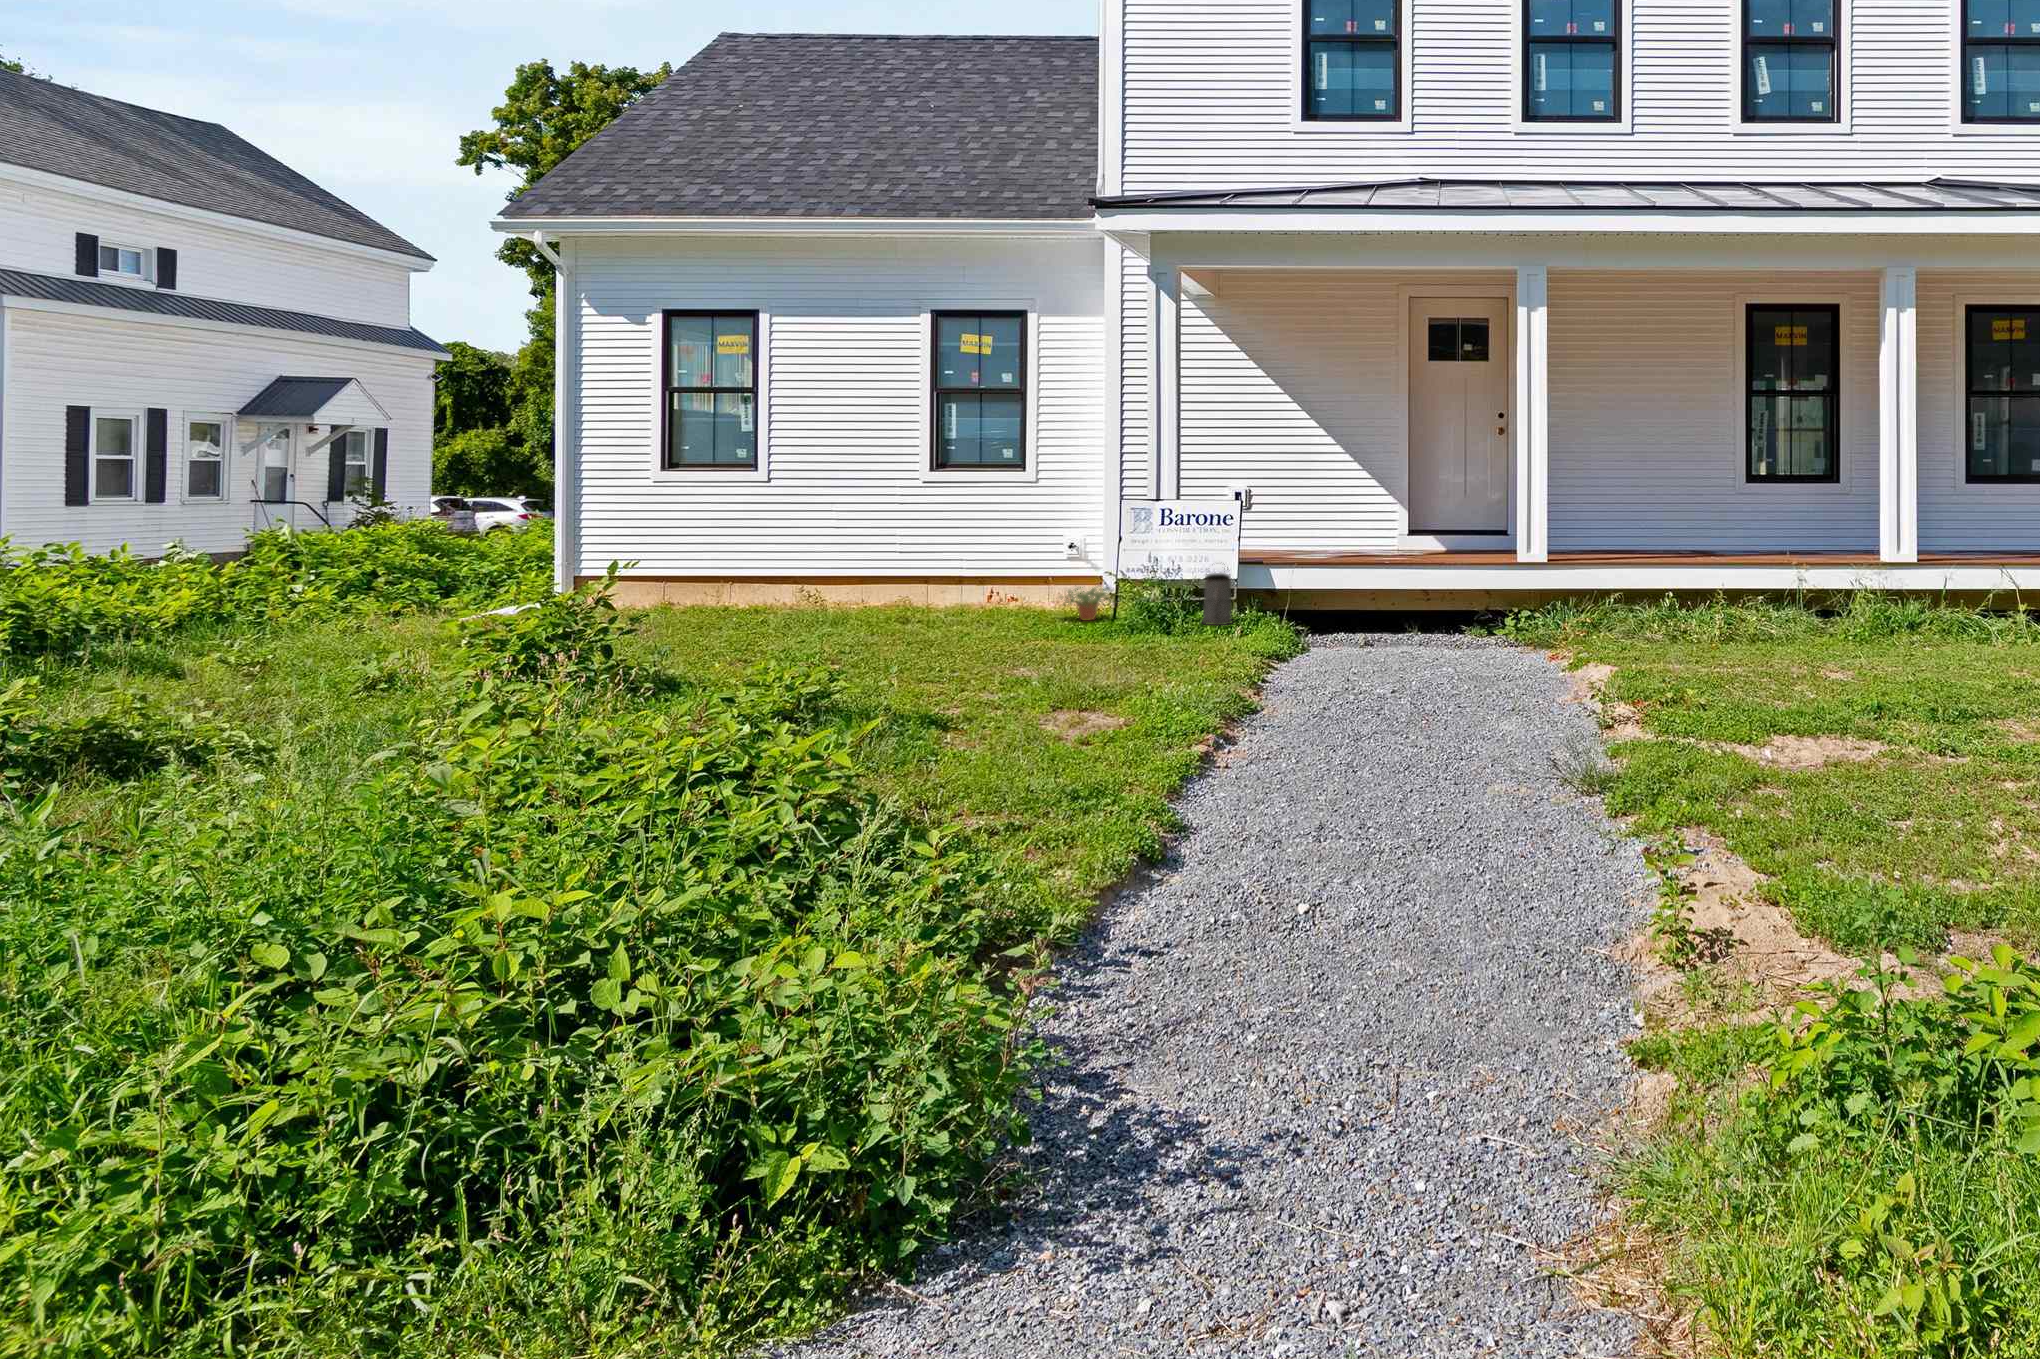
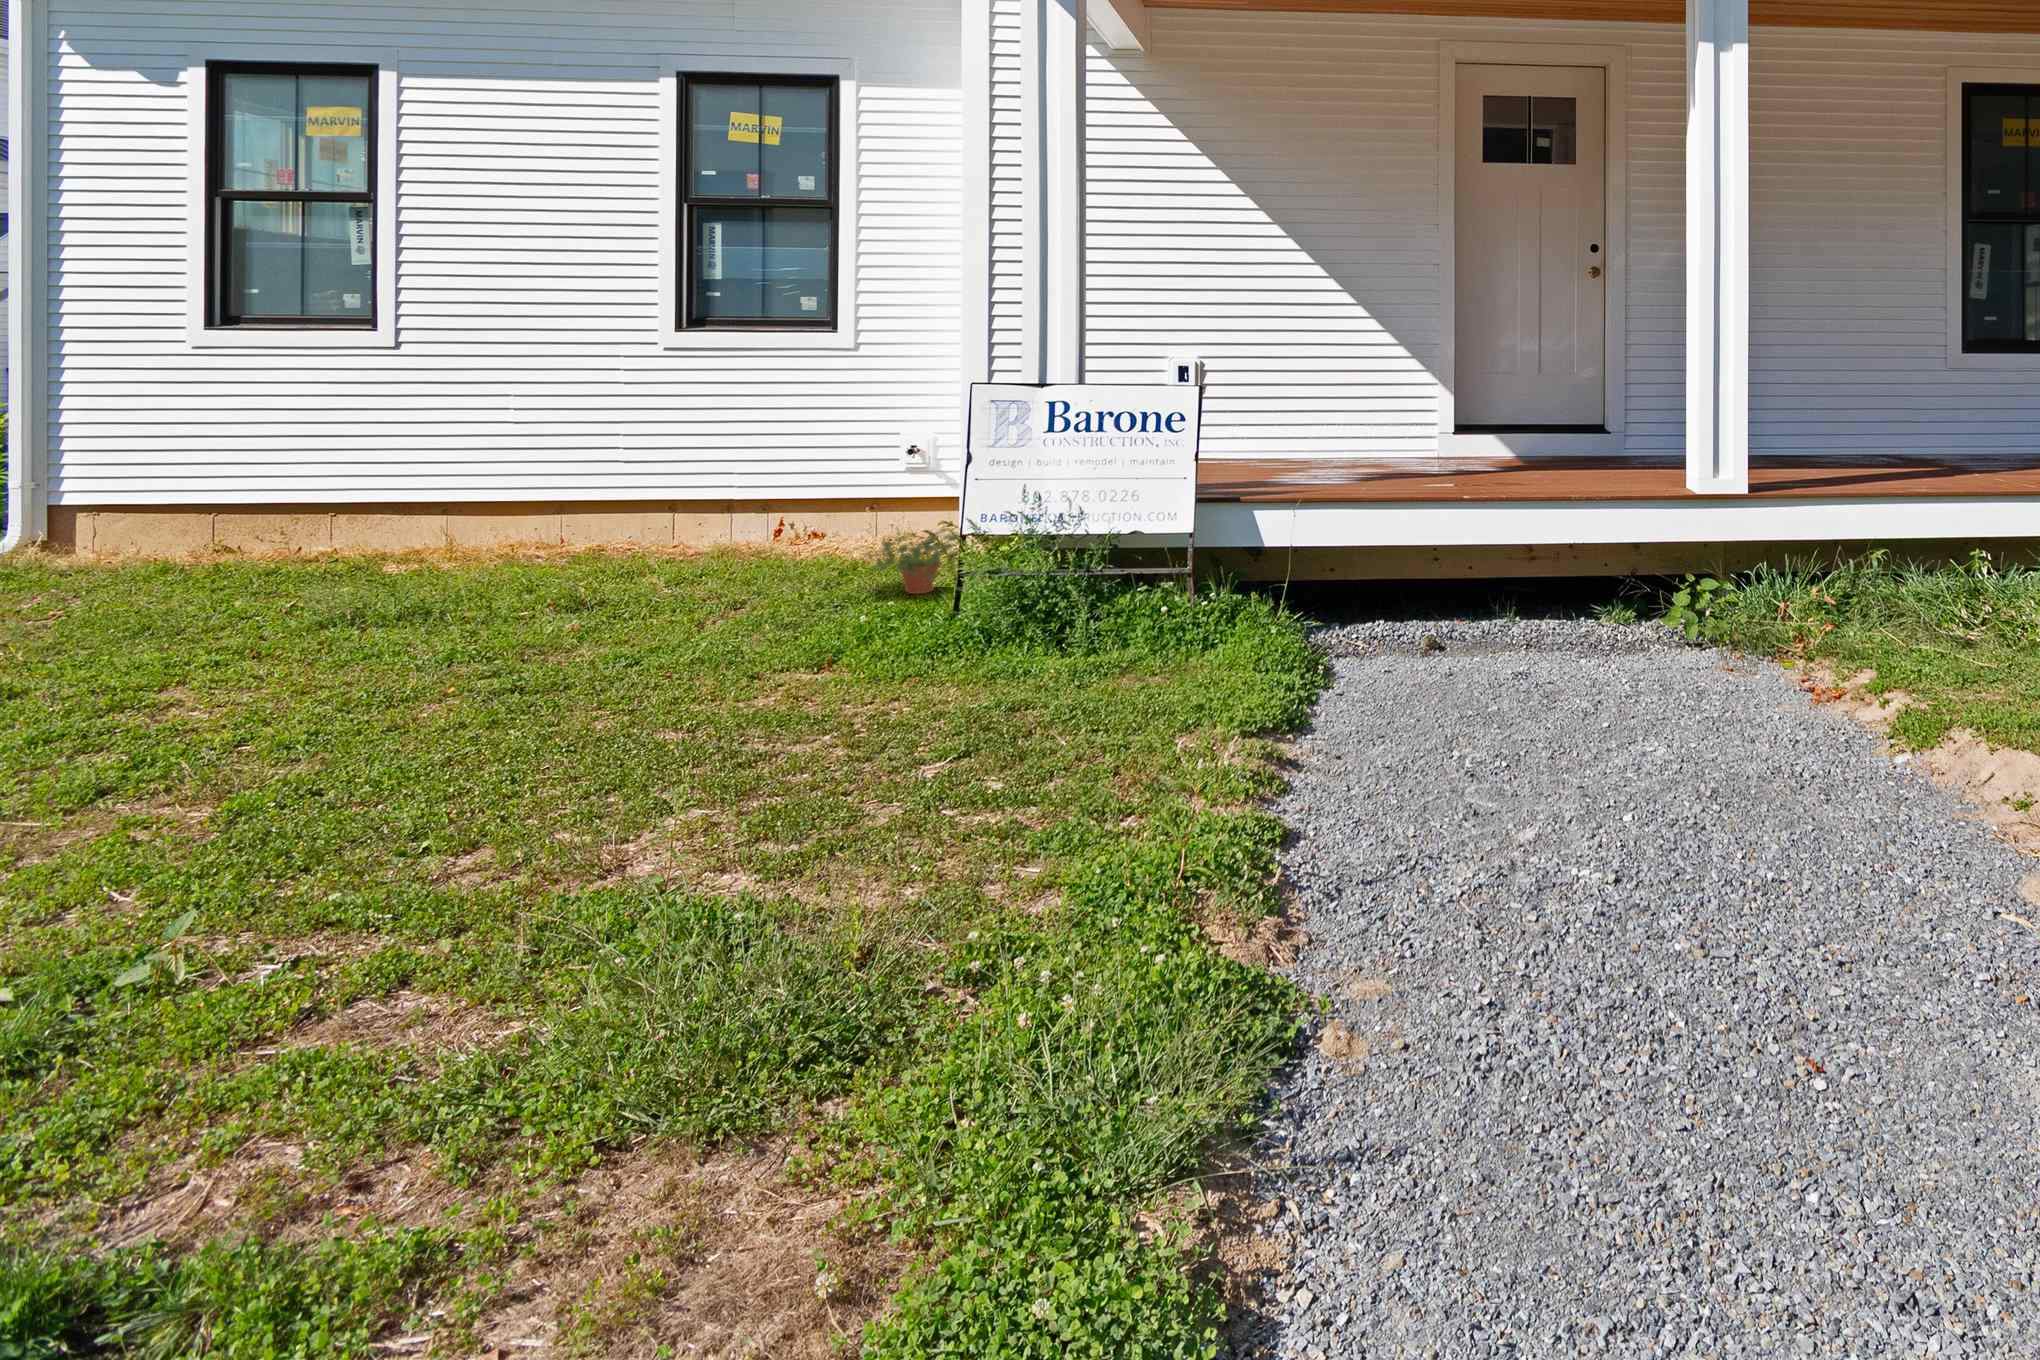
watering can: present [1202,564,1232,625] -> none [1120,493,1176,603]

